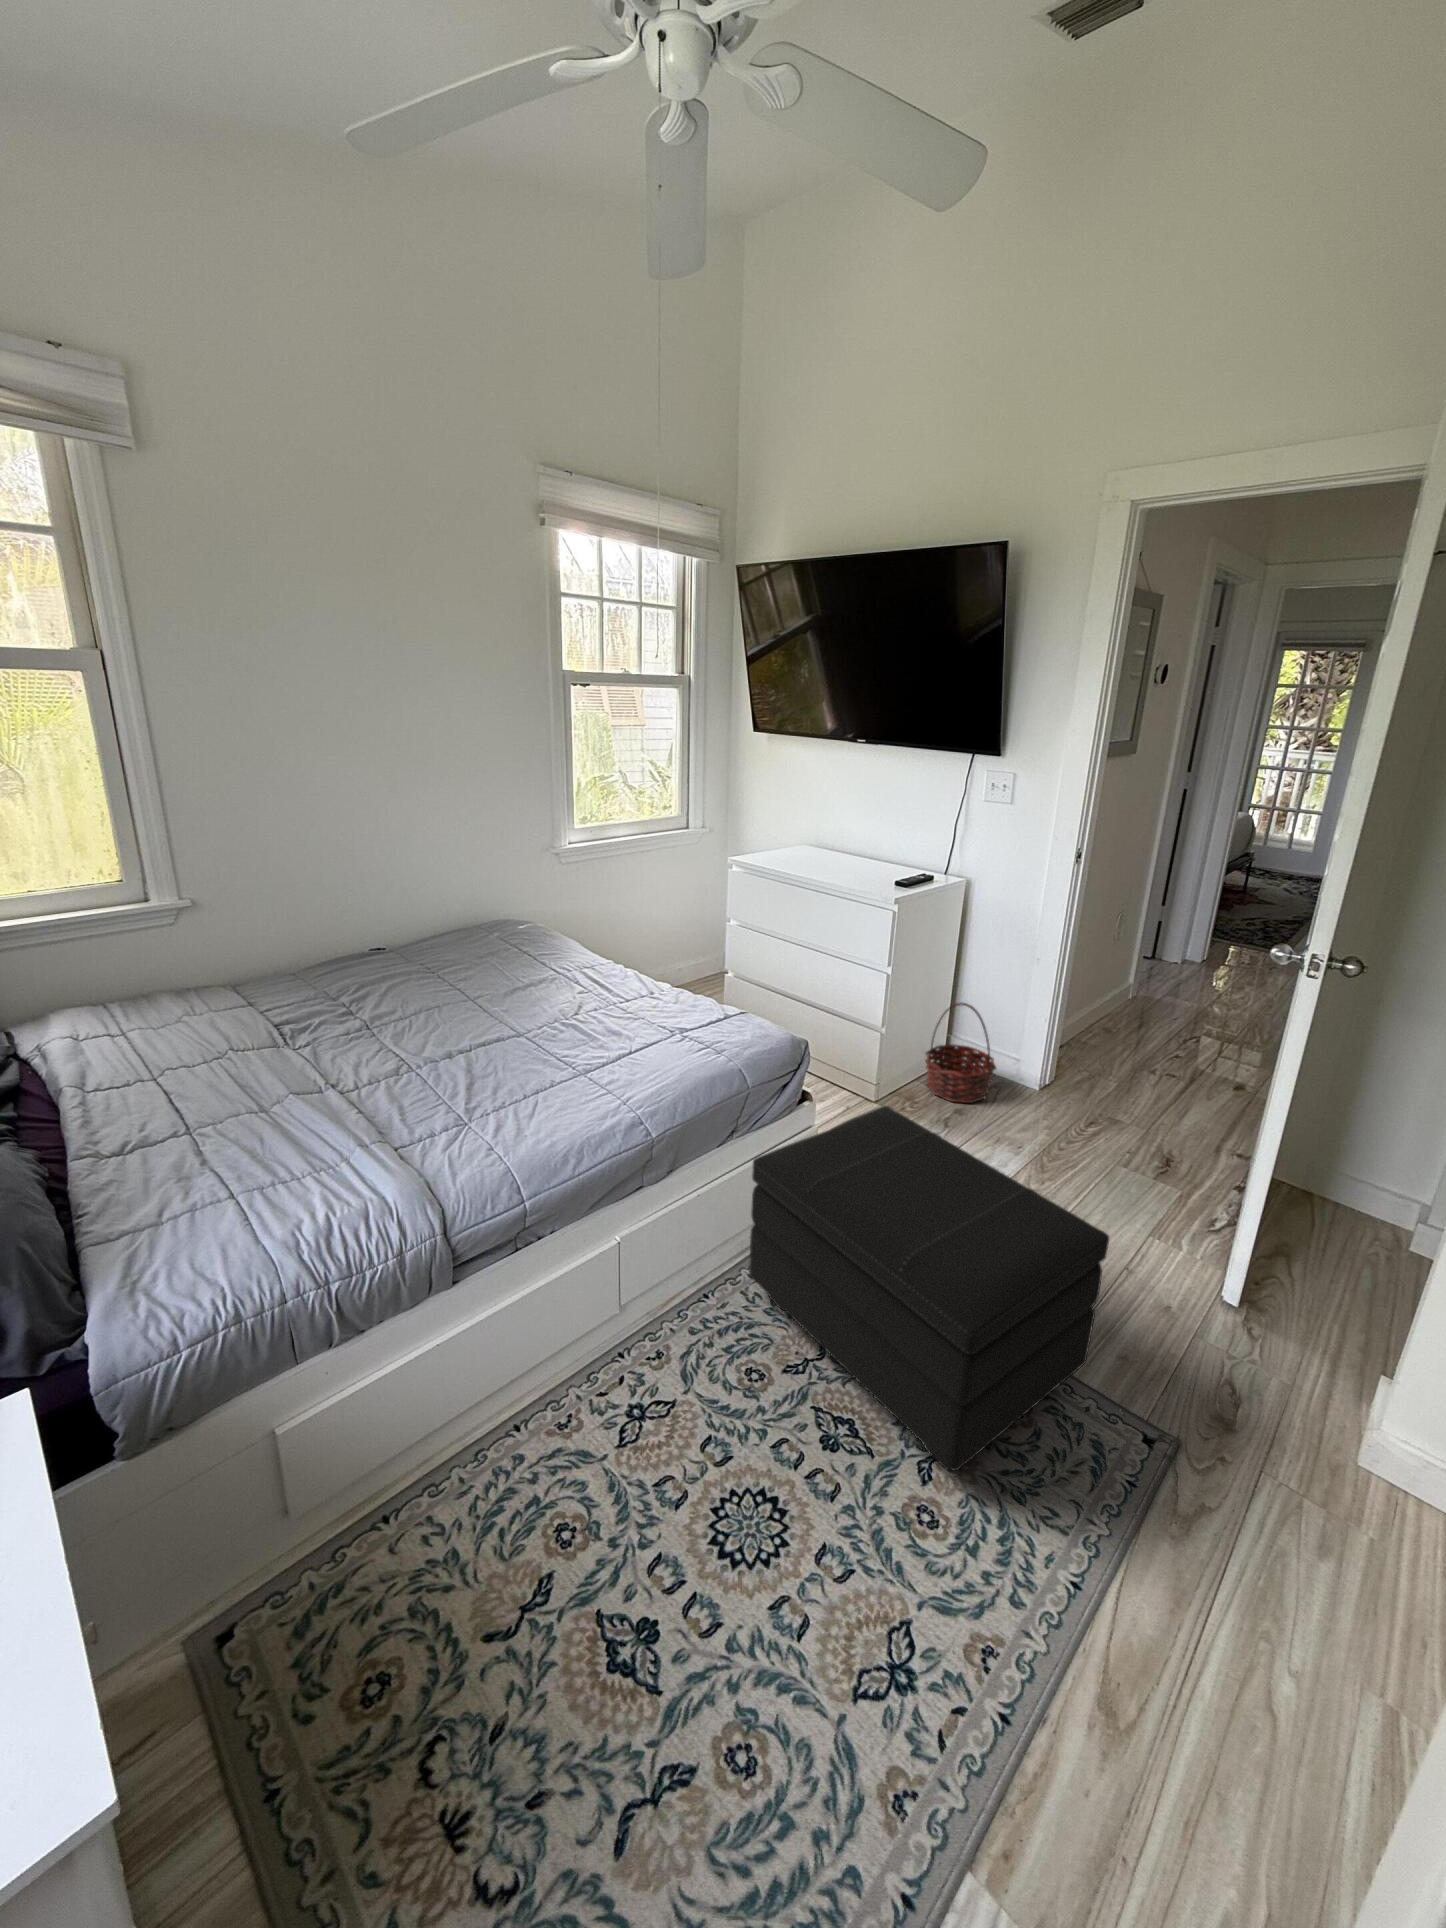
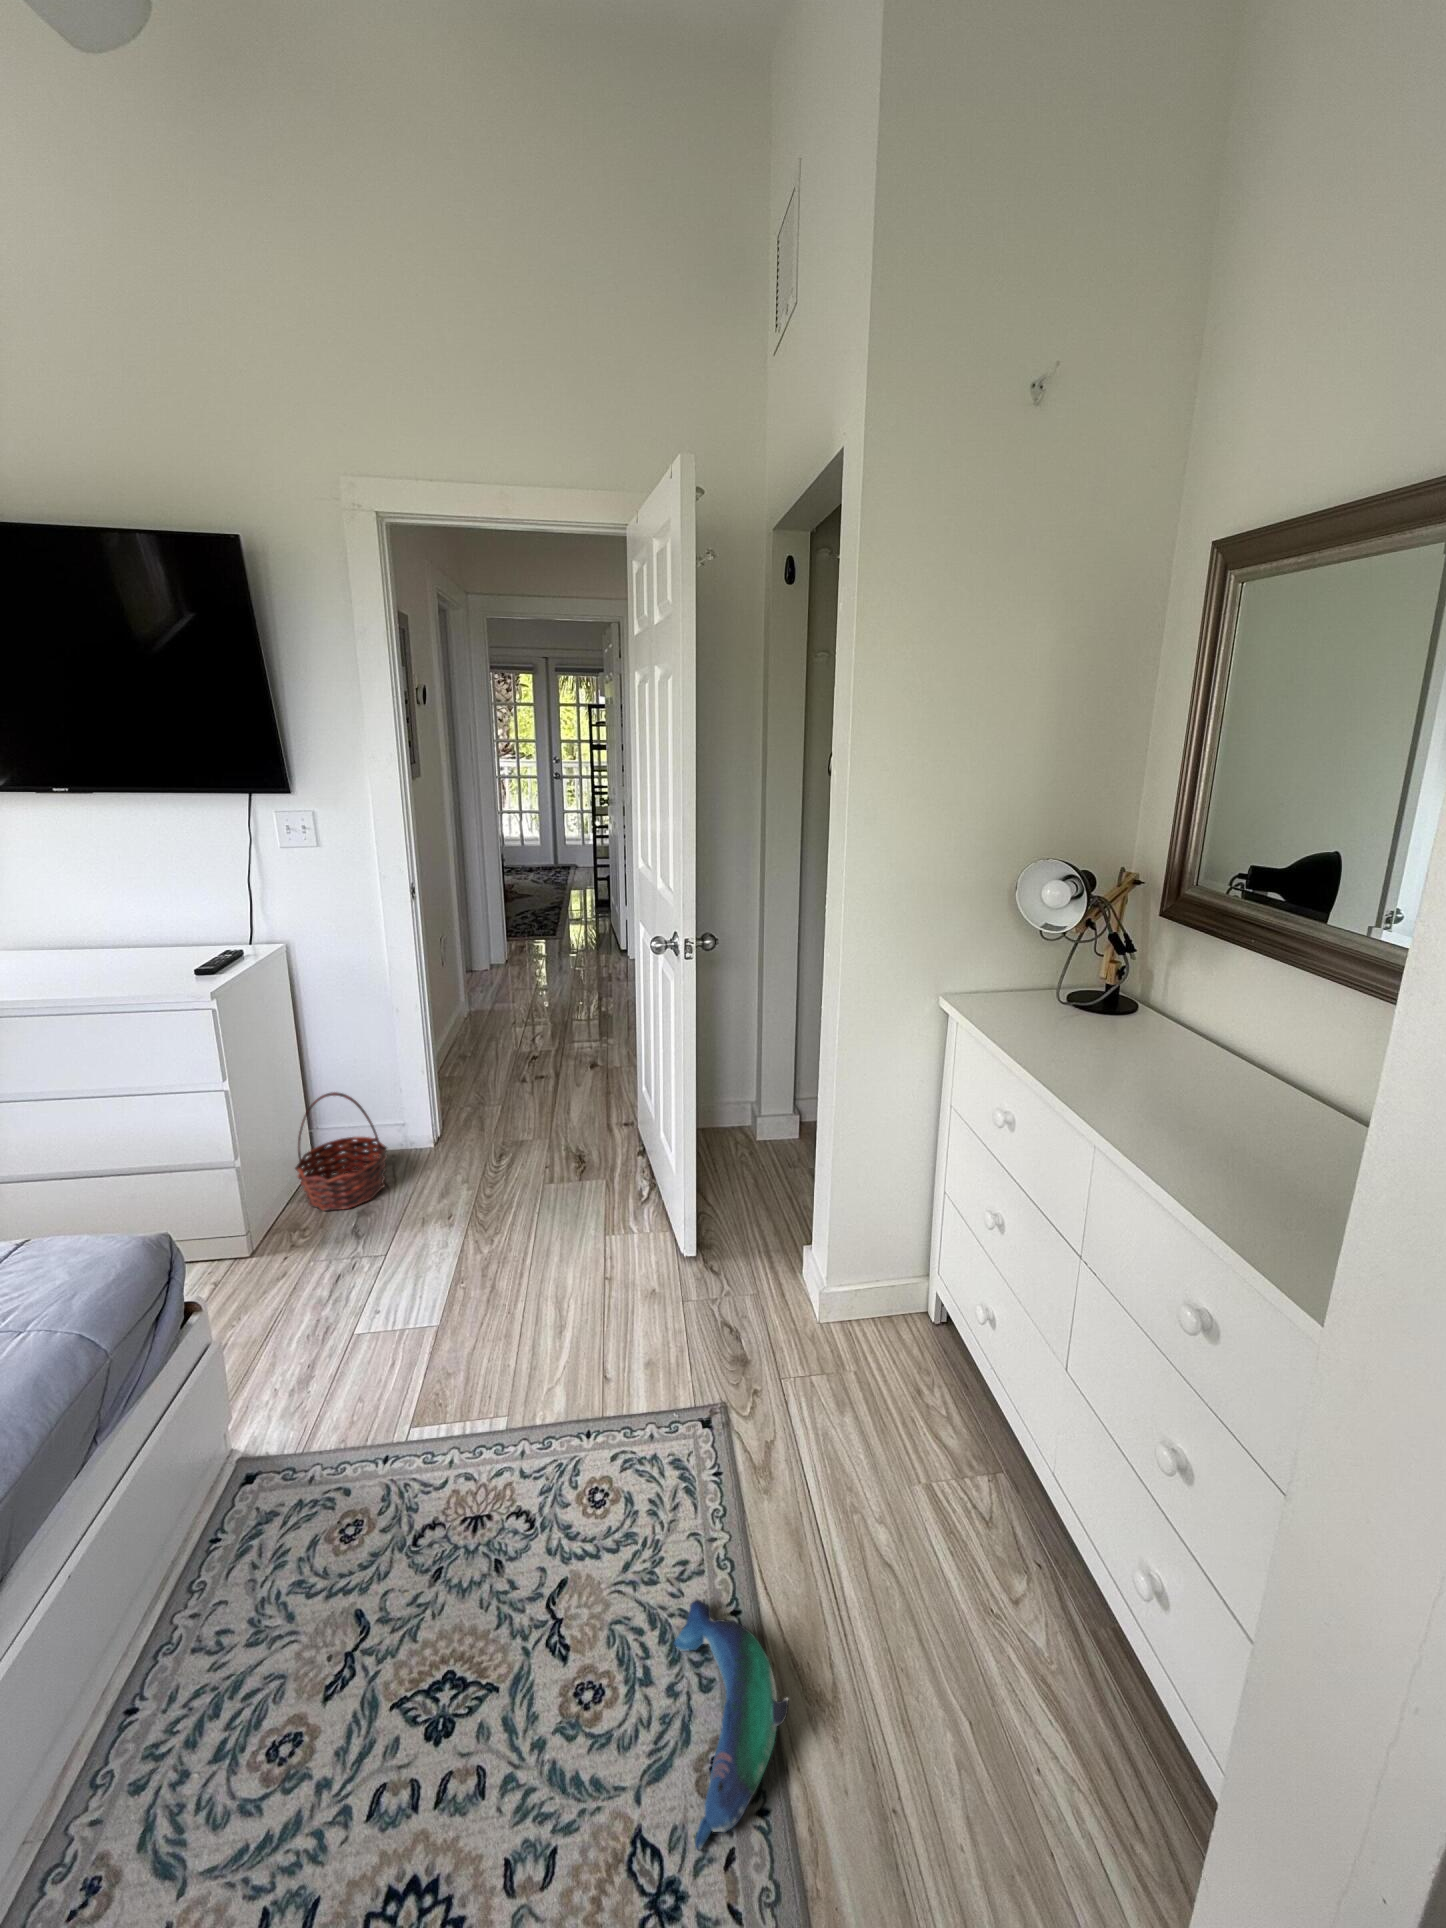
footstool: present [749,1106,1109,1471] -> none [163,1261,633,1622]
plush toy: none [939,1537,1072,1693] -> present [674,1599,788,1850]

